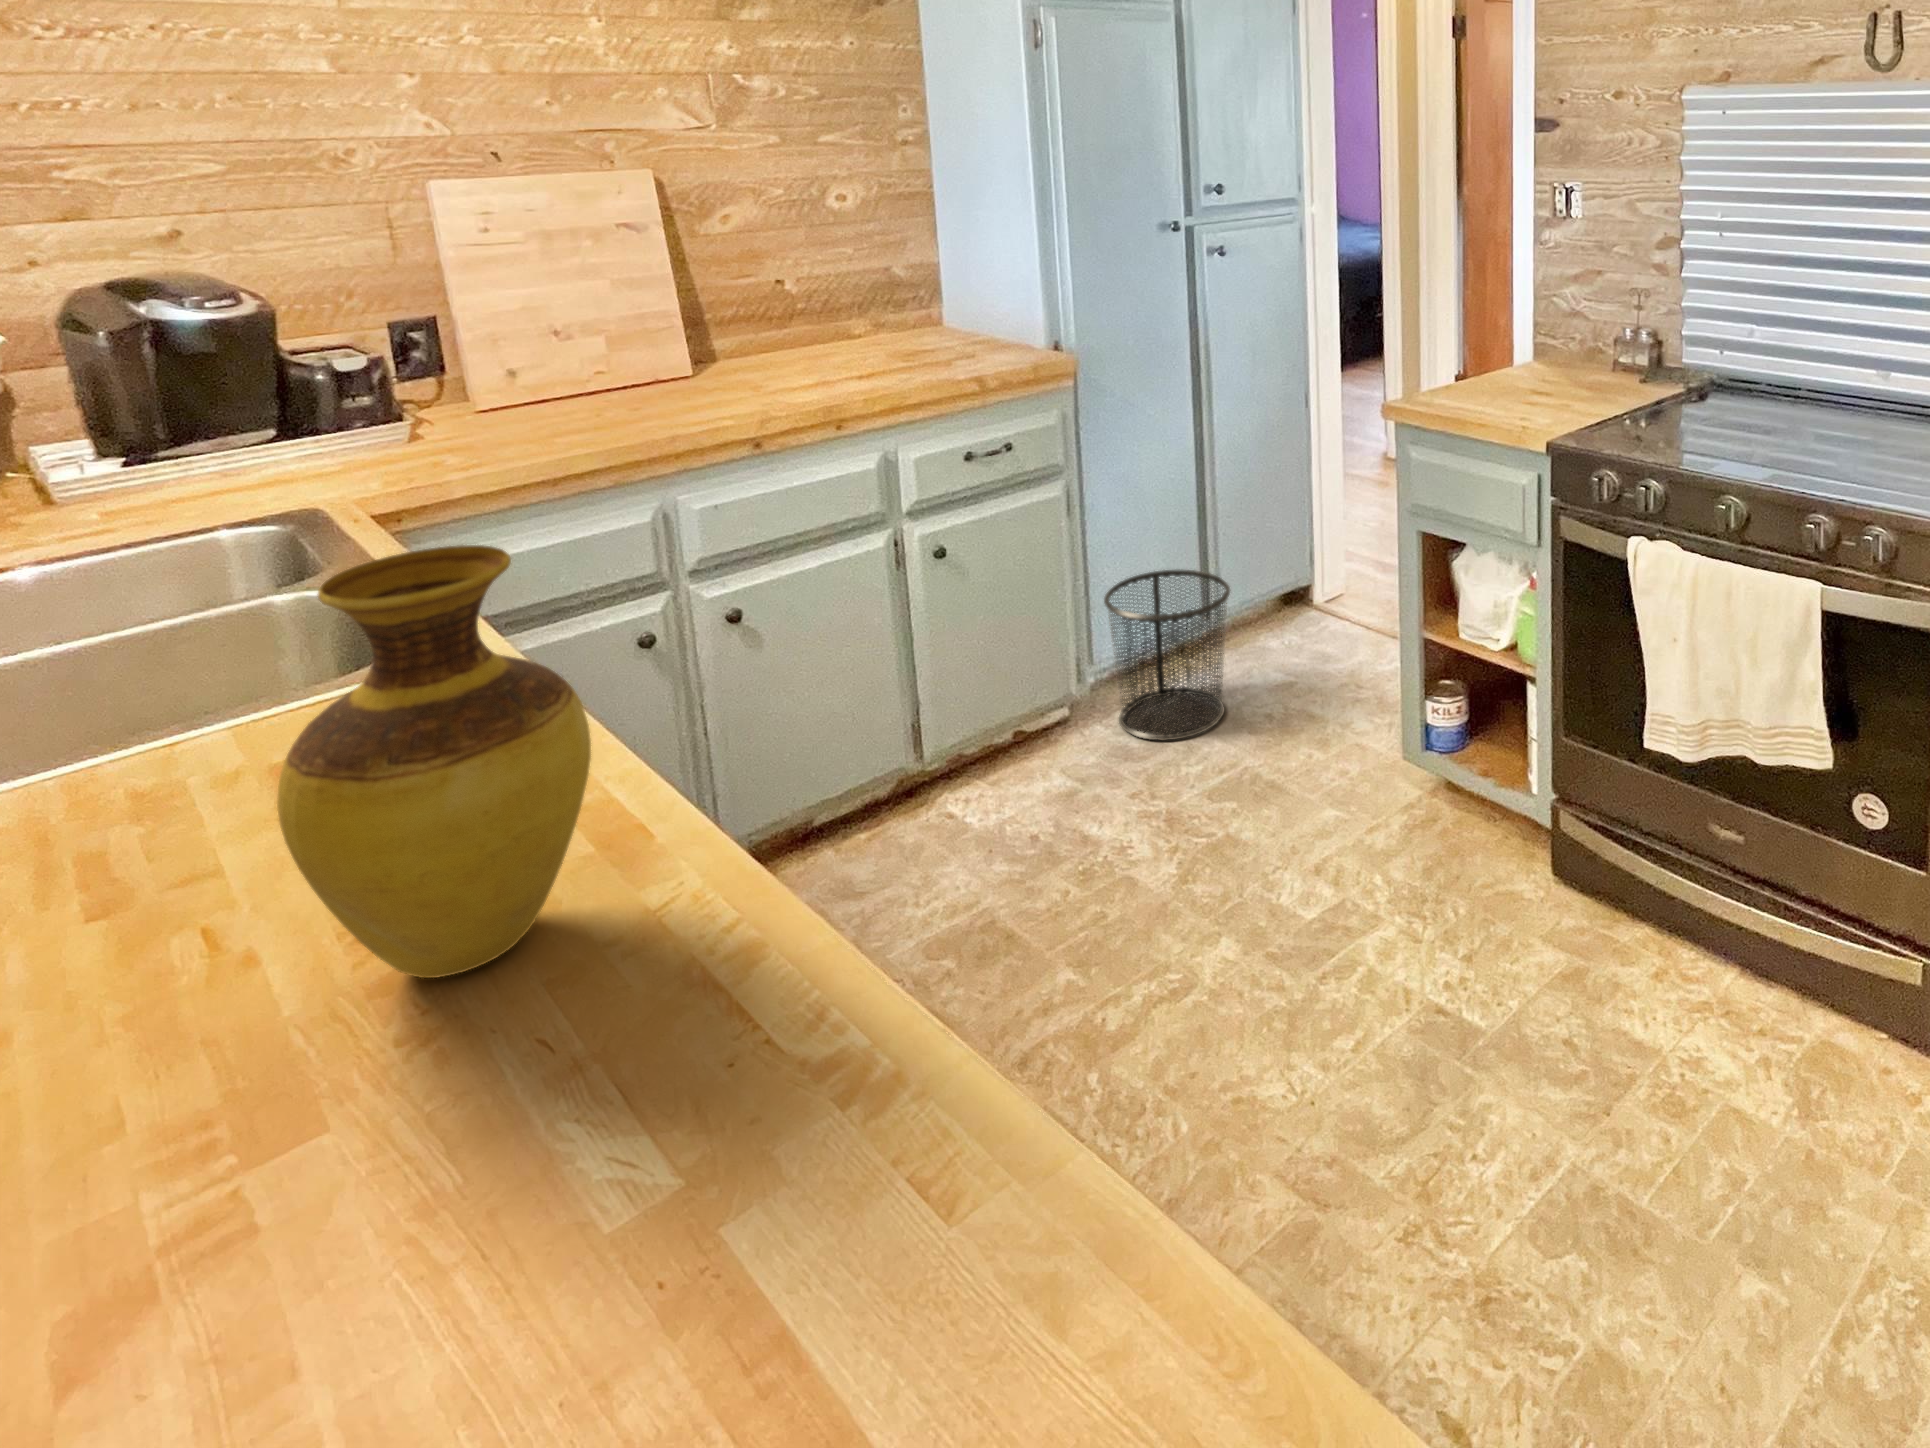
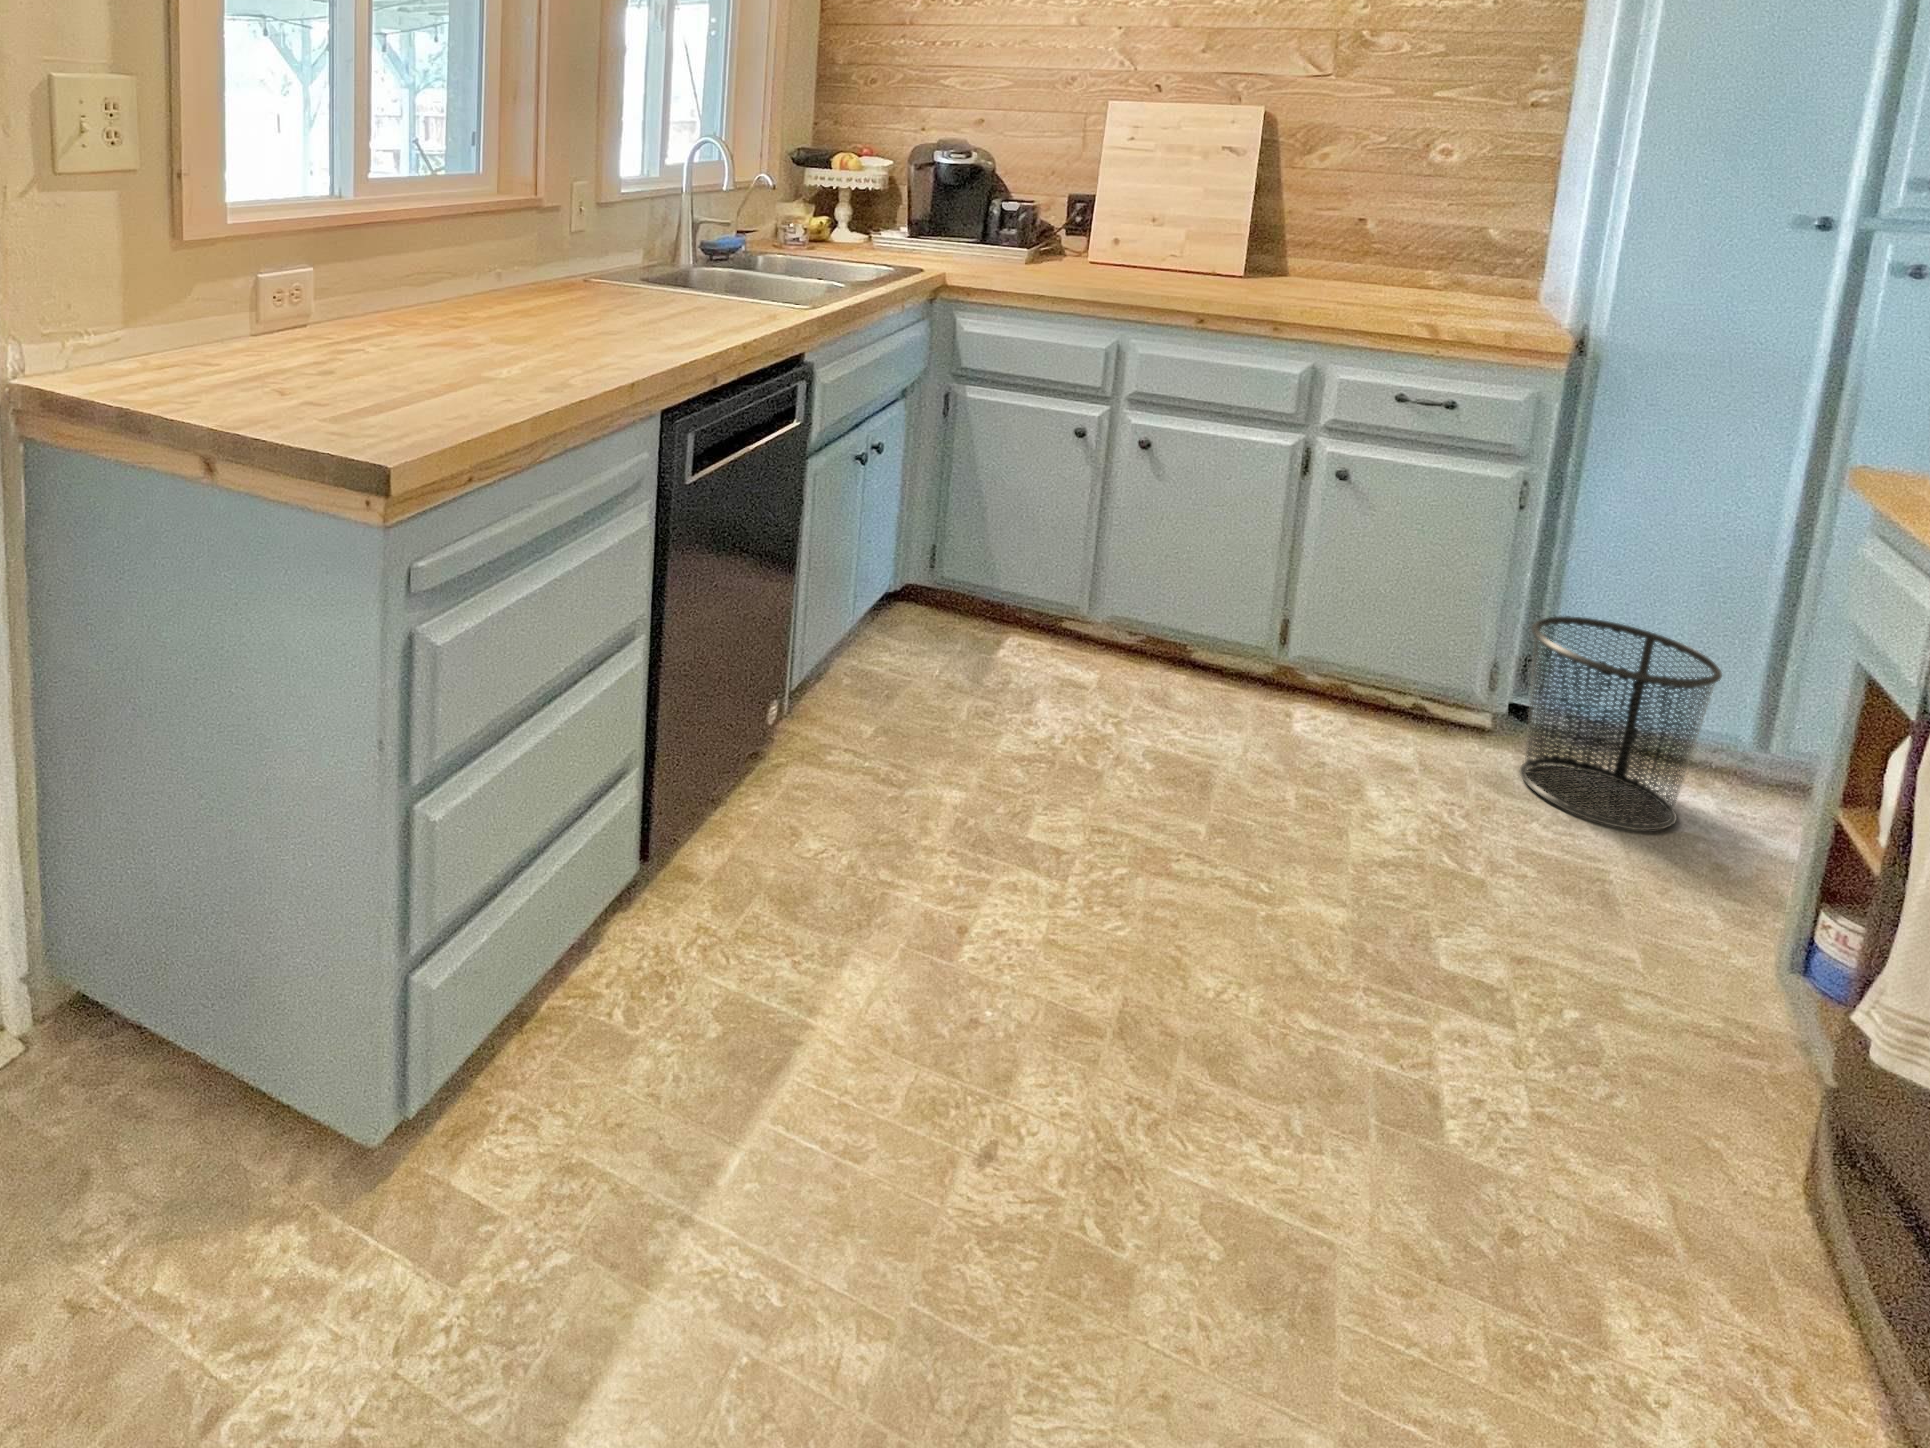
vase: present [277,545,591,978] -> none [549,165,658,349]

